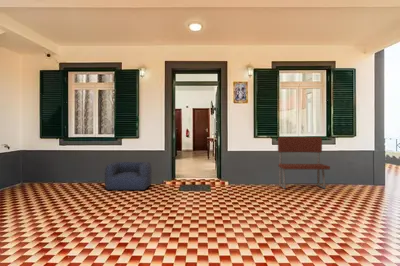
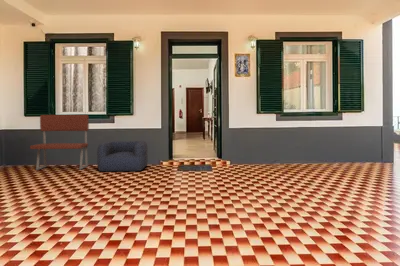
bench: present [278,137,330,189] -> present [30,115,89,170]

